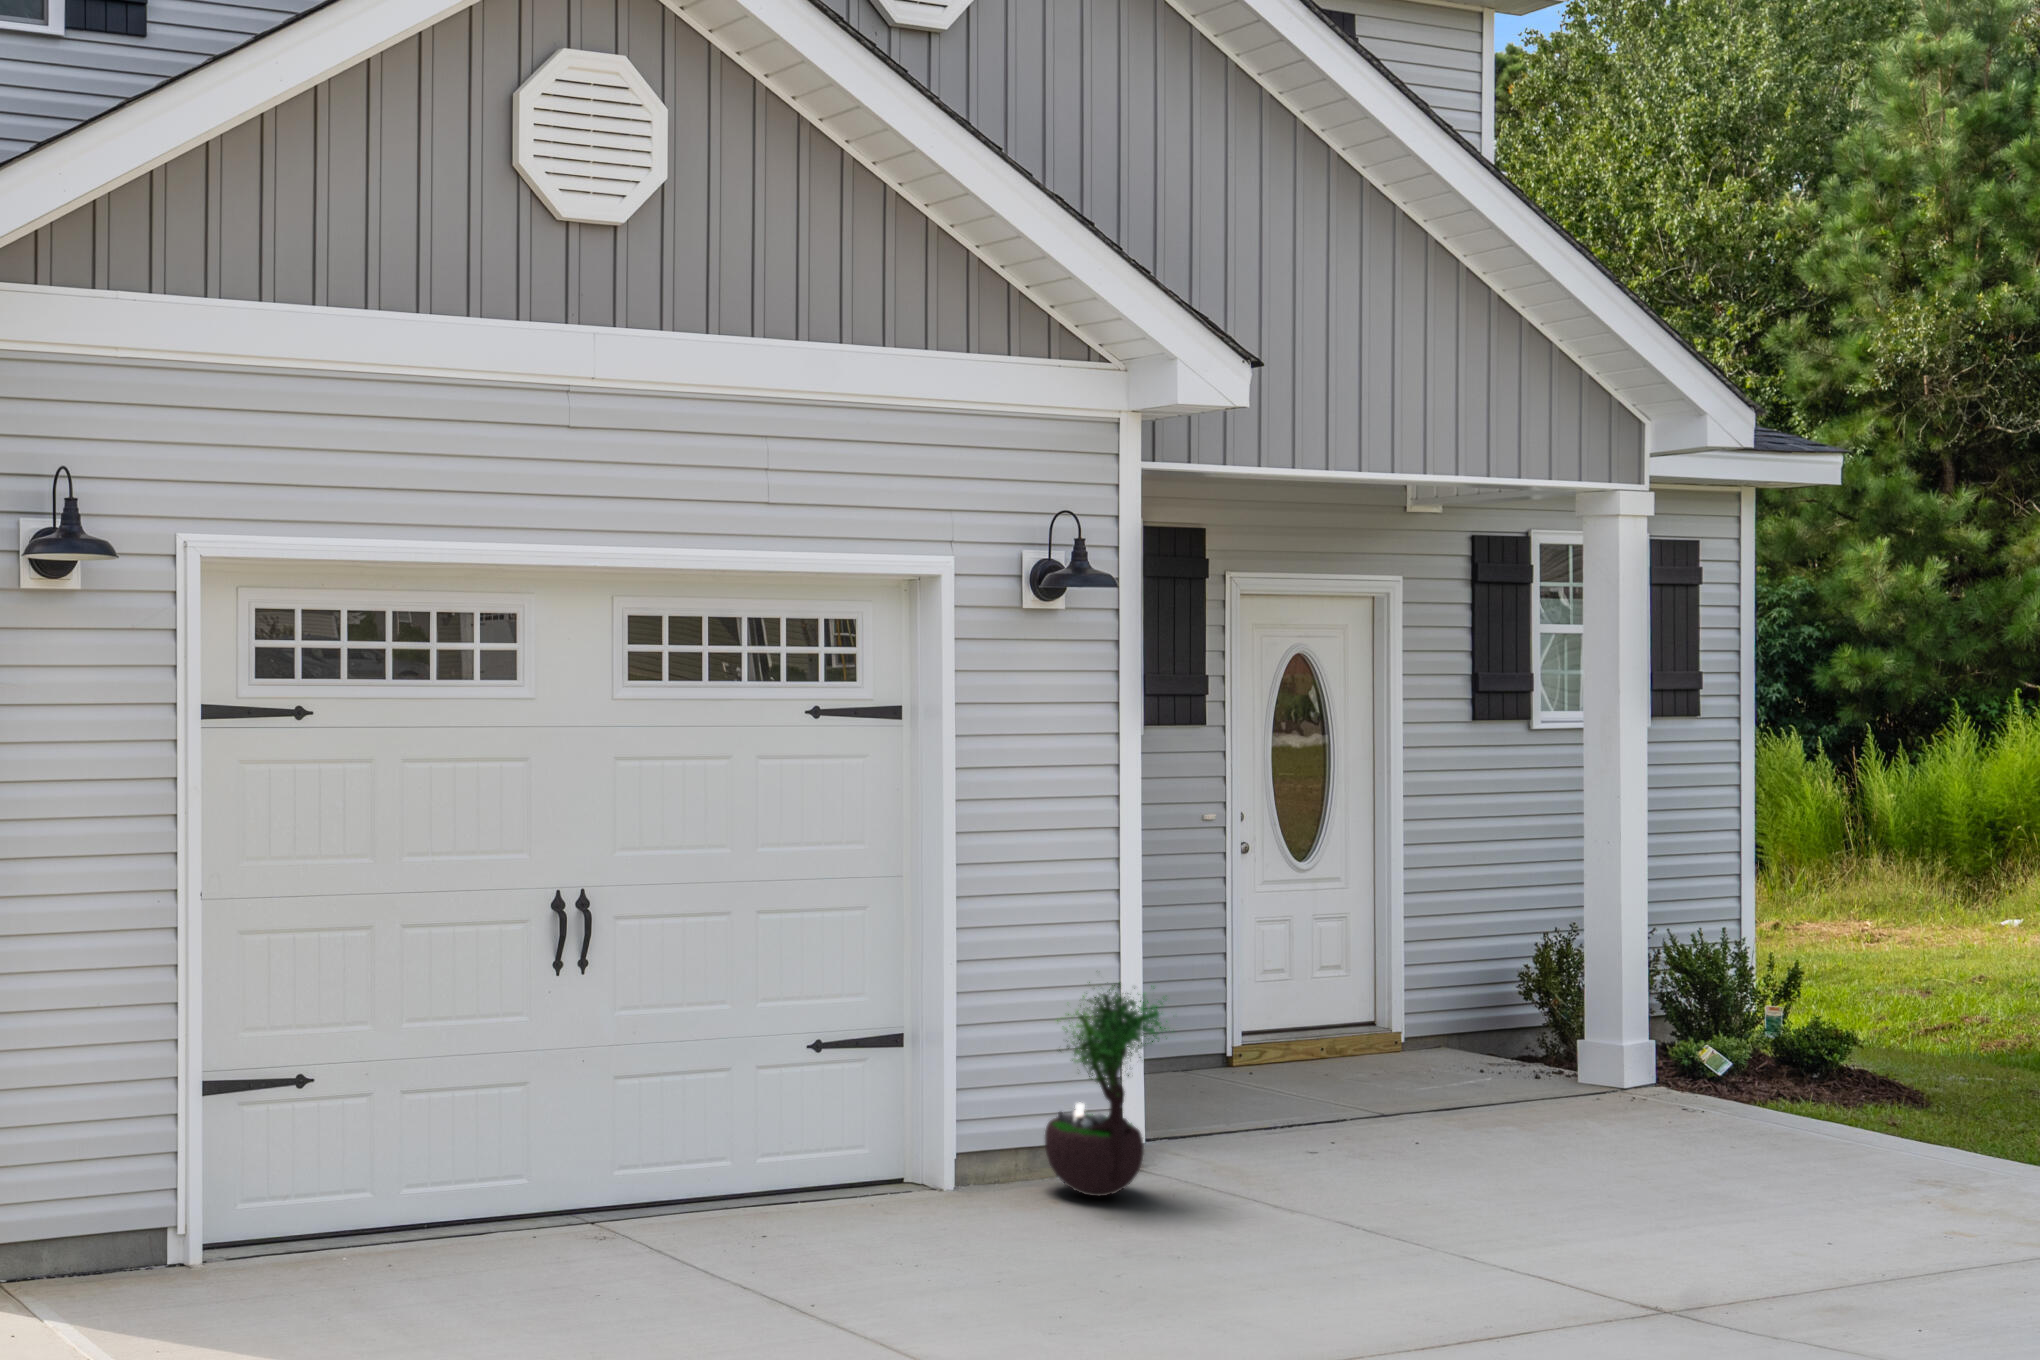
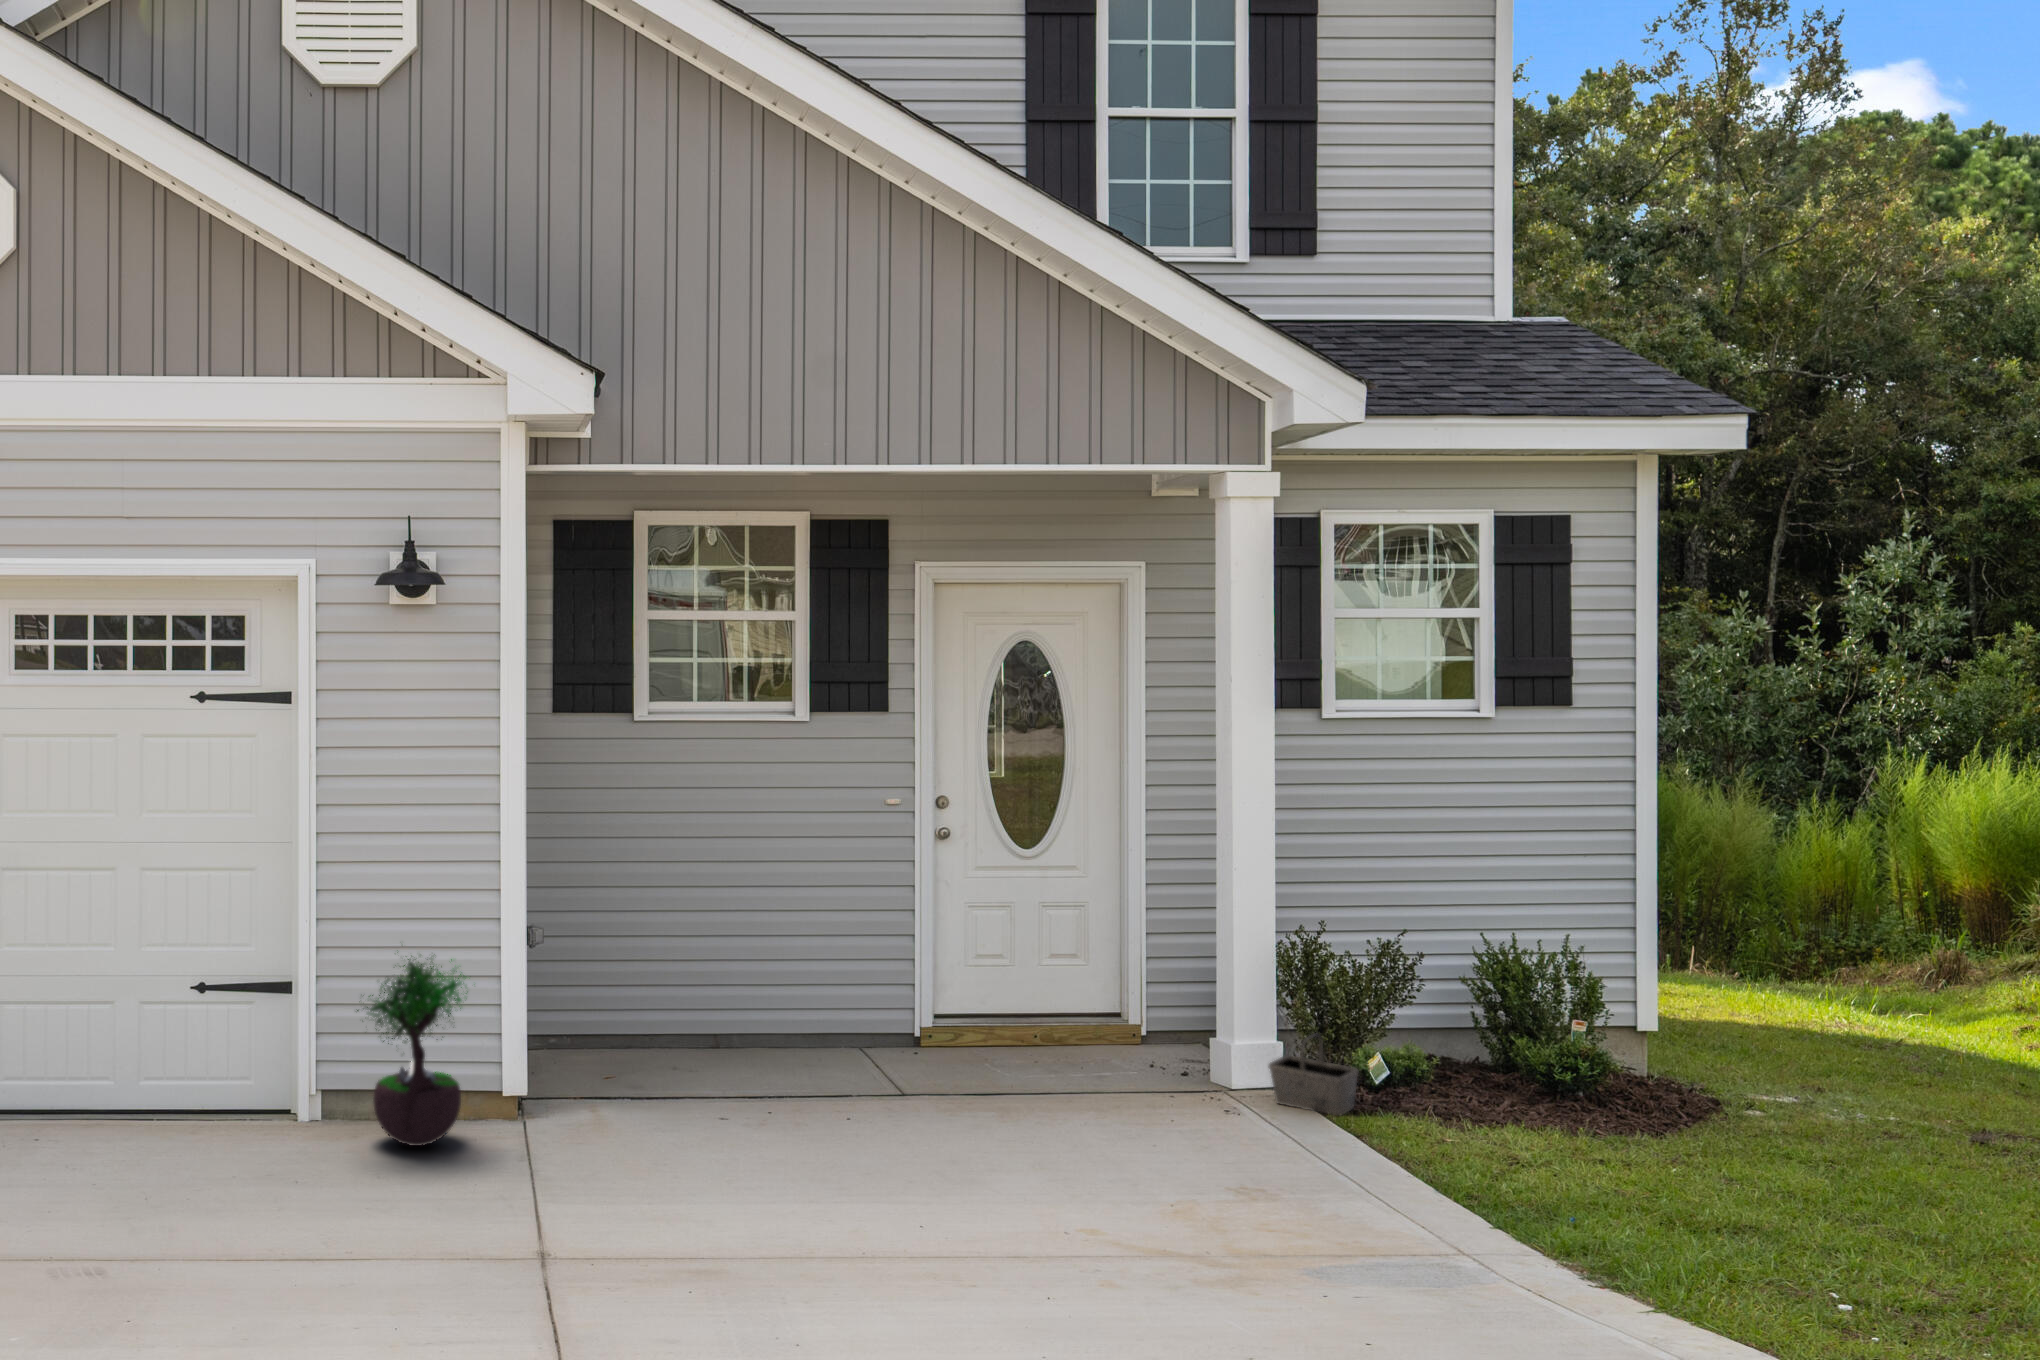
basket: none [1634,1017,1719,1092] -> present [1268,1033,1358,1115]

